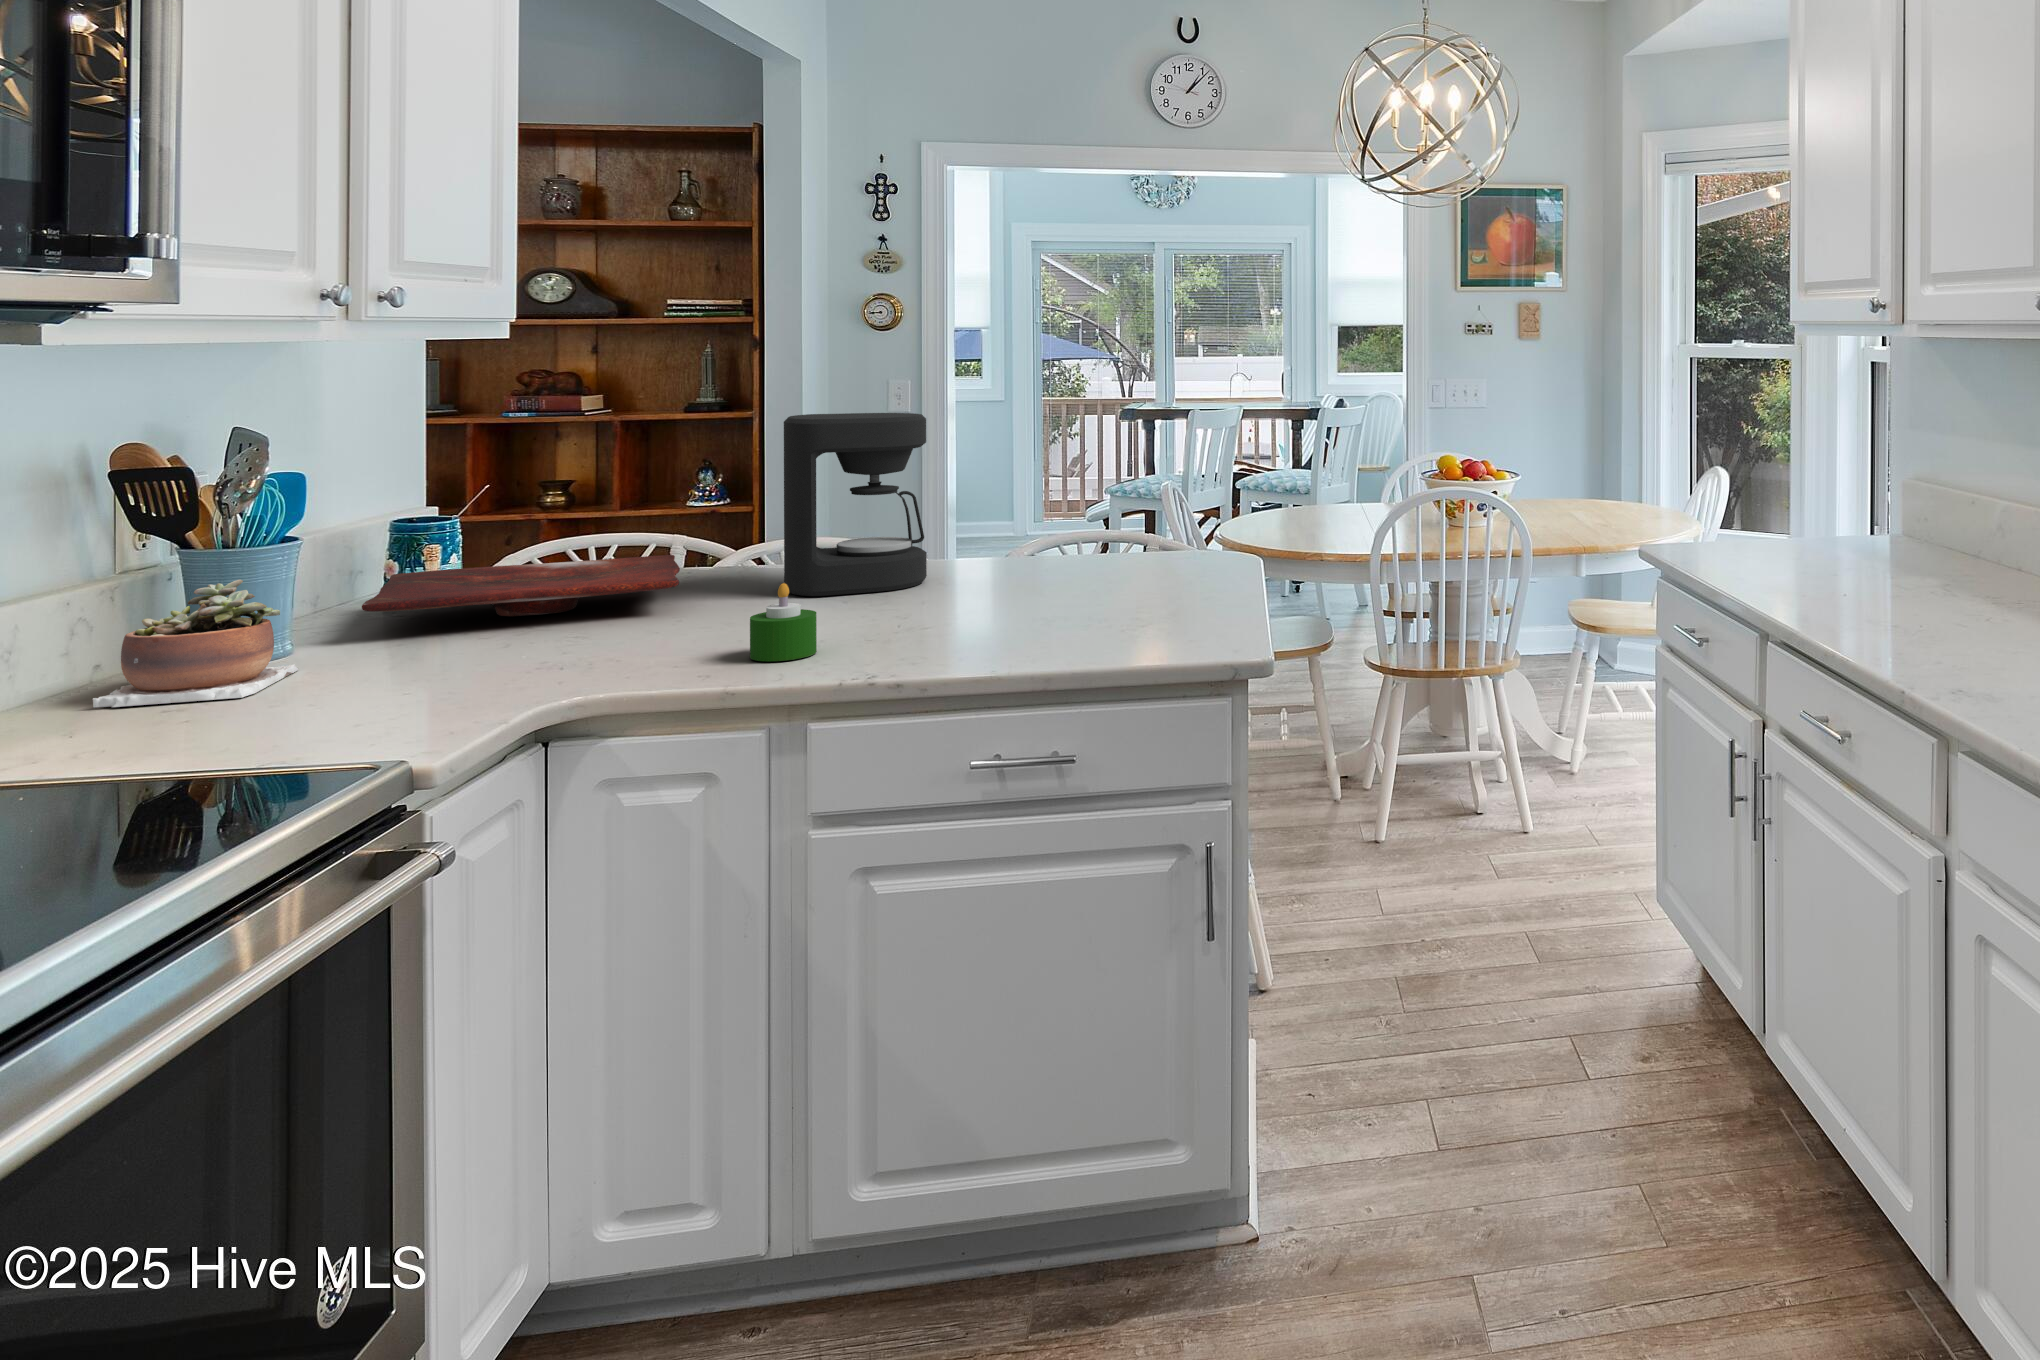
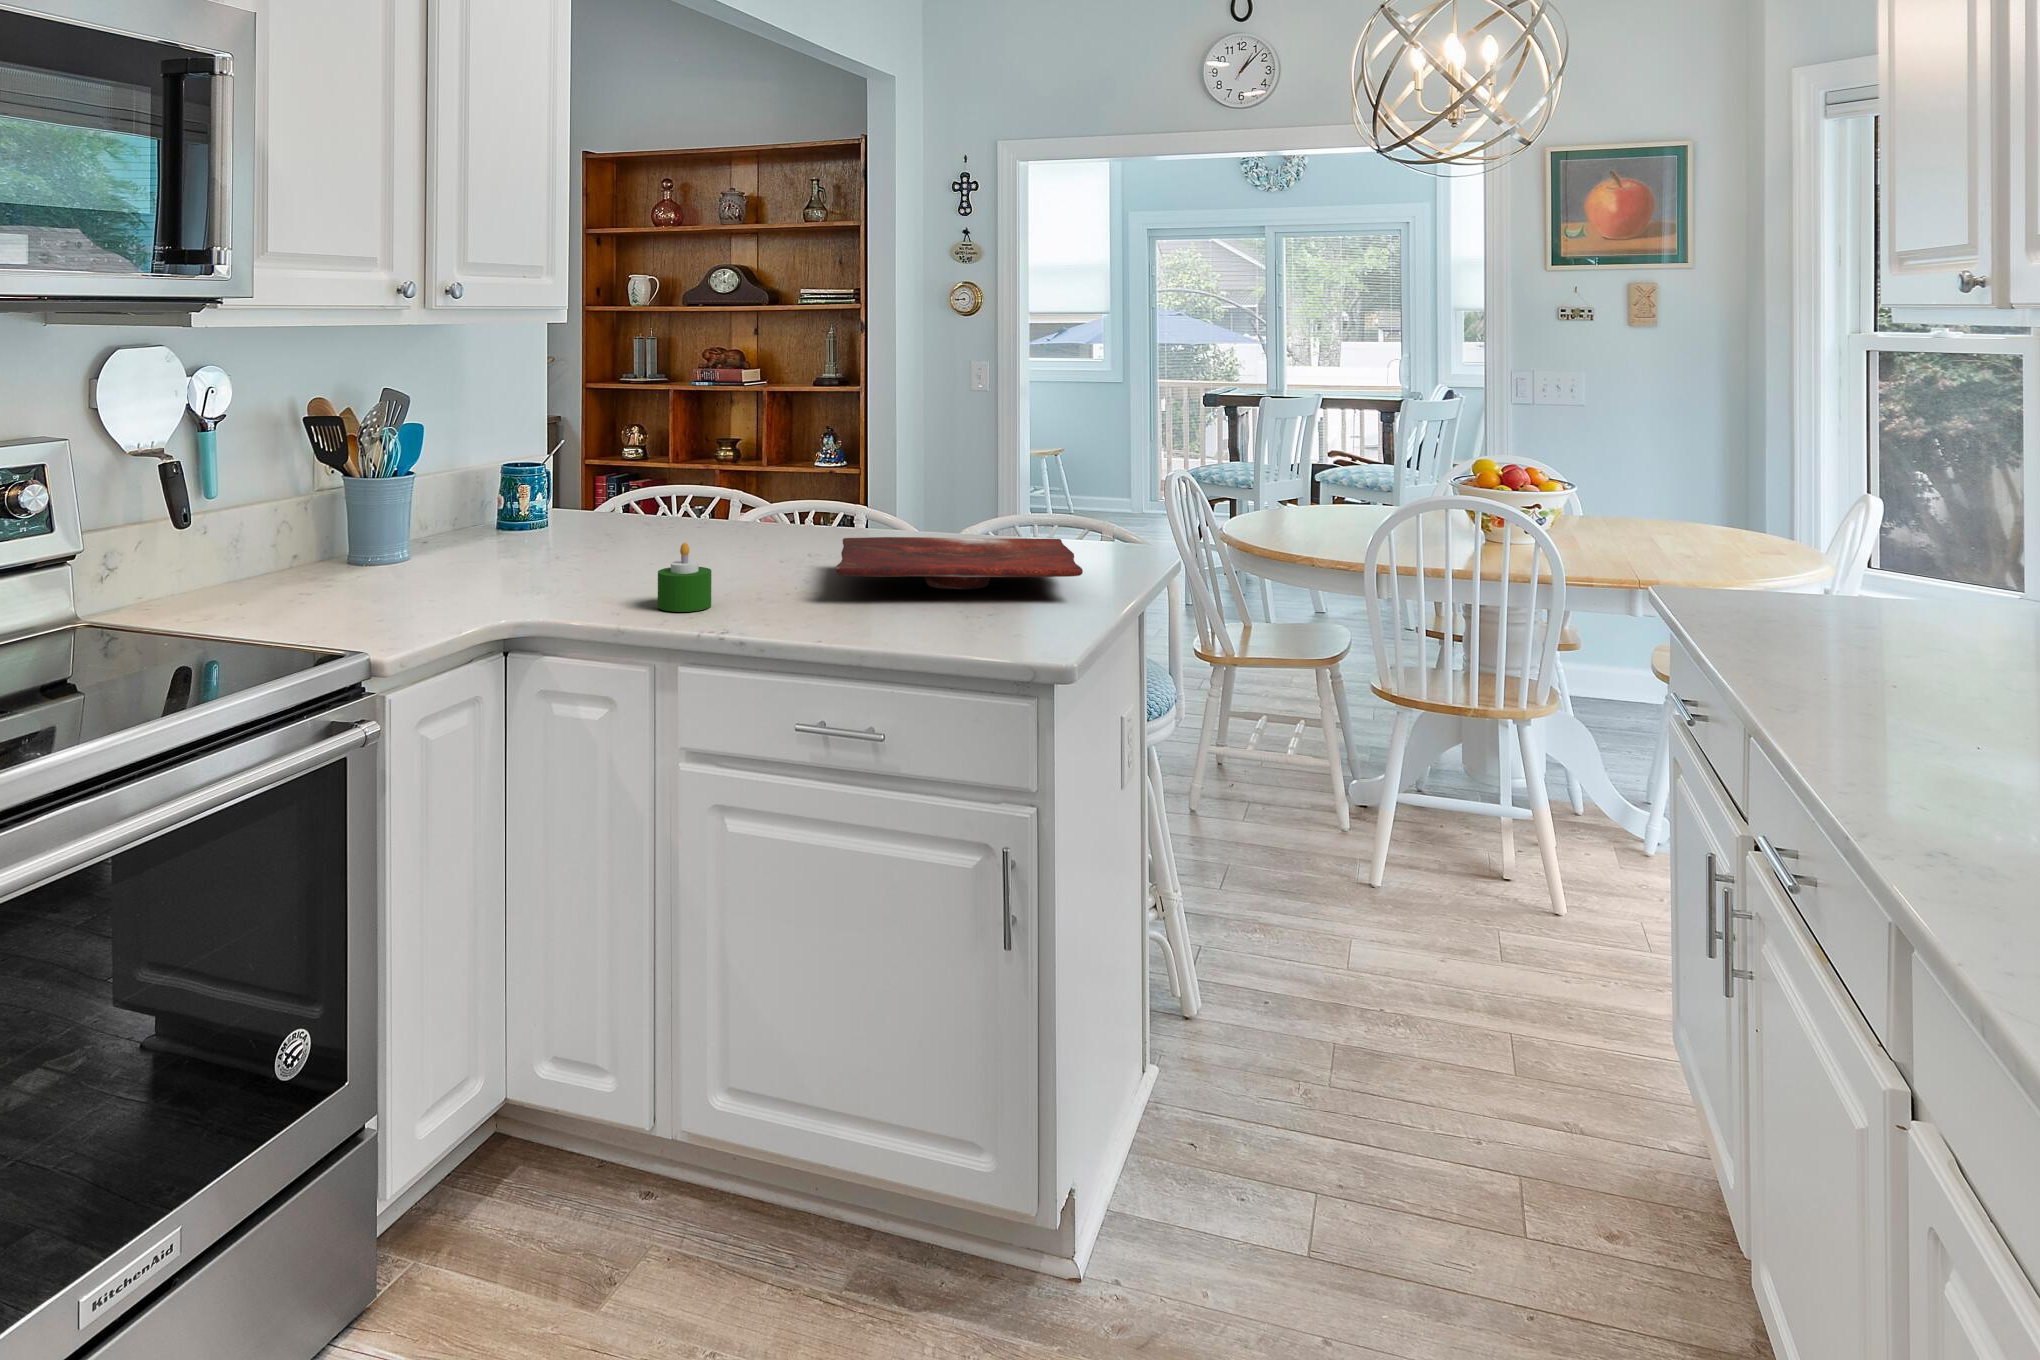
coffee maker: present [784,413,927,596] -> none [747,392,866,556]
cutting board: present [362,555,680,616] -> present [836,537,1083,589]
succulent plant: present [93,580,299,707] -> none [253,504,385,594]

